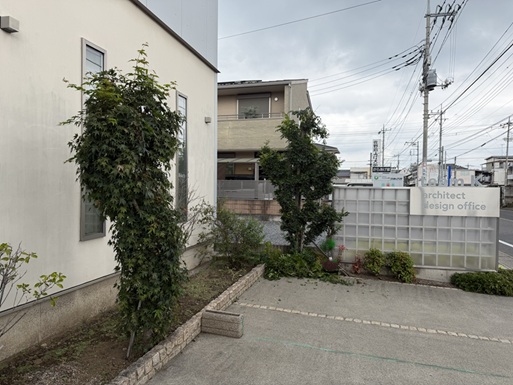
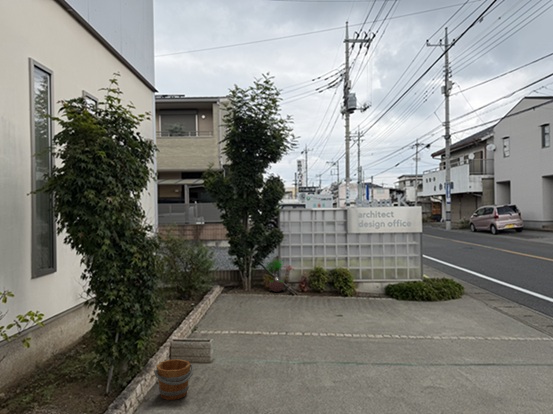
bucket: none [174,331,214,372] -> present [154,359,194,400]

